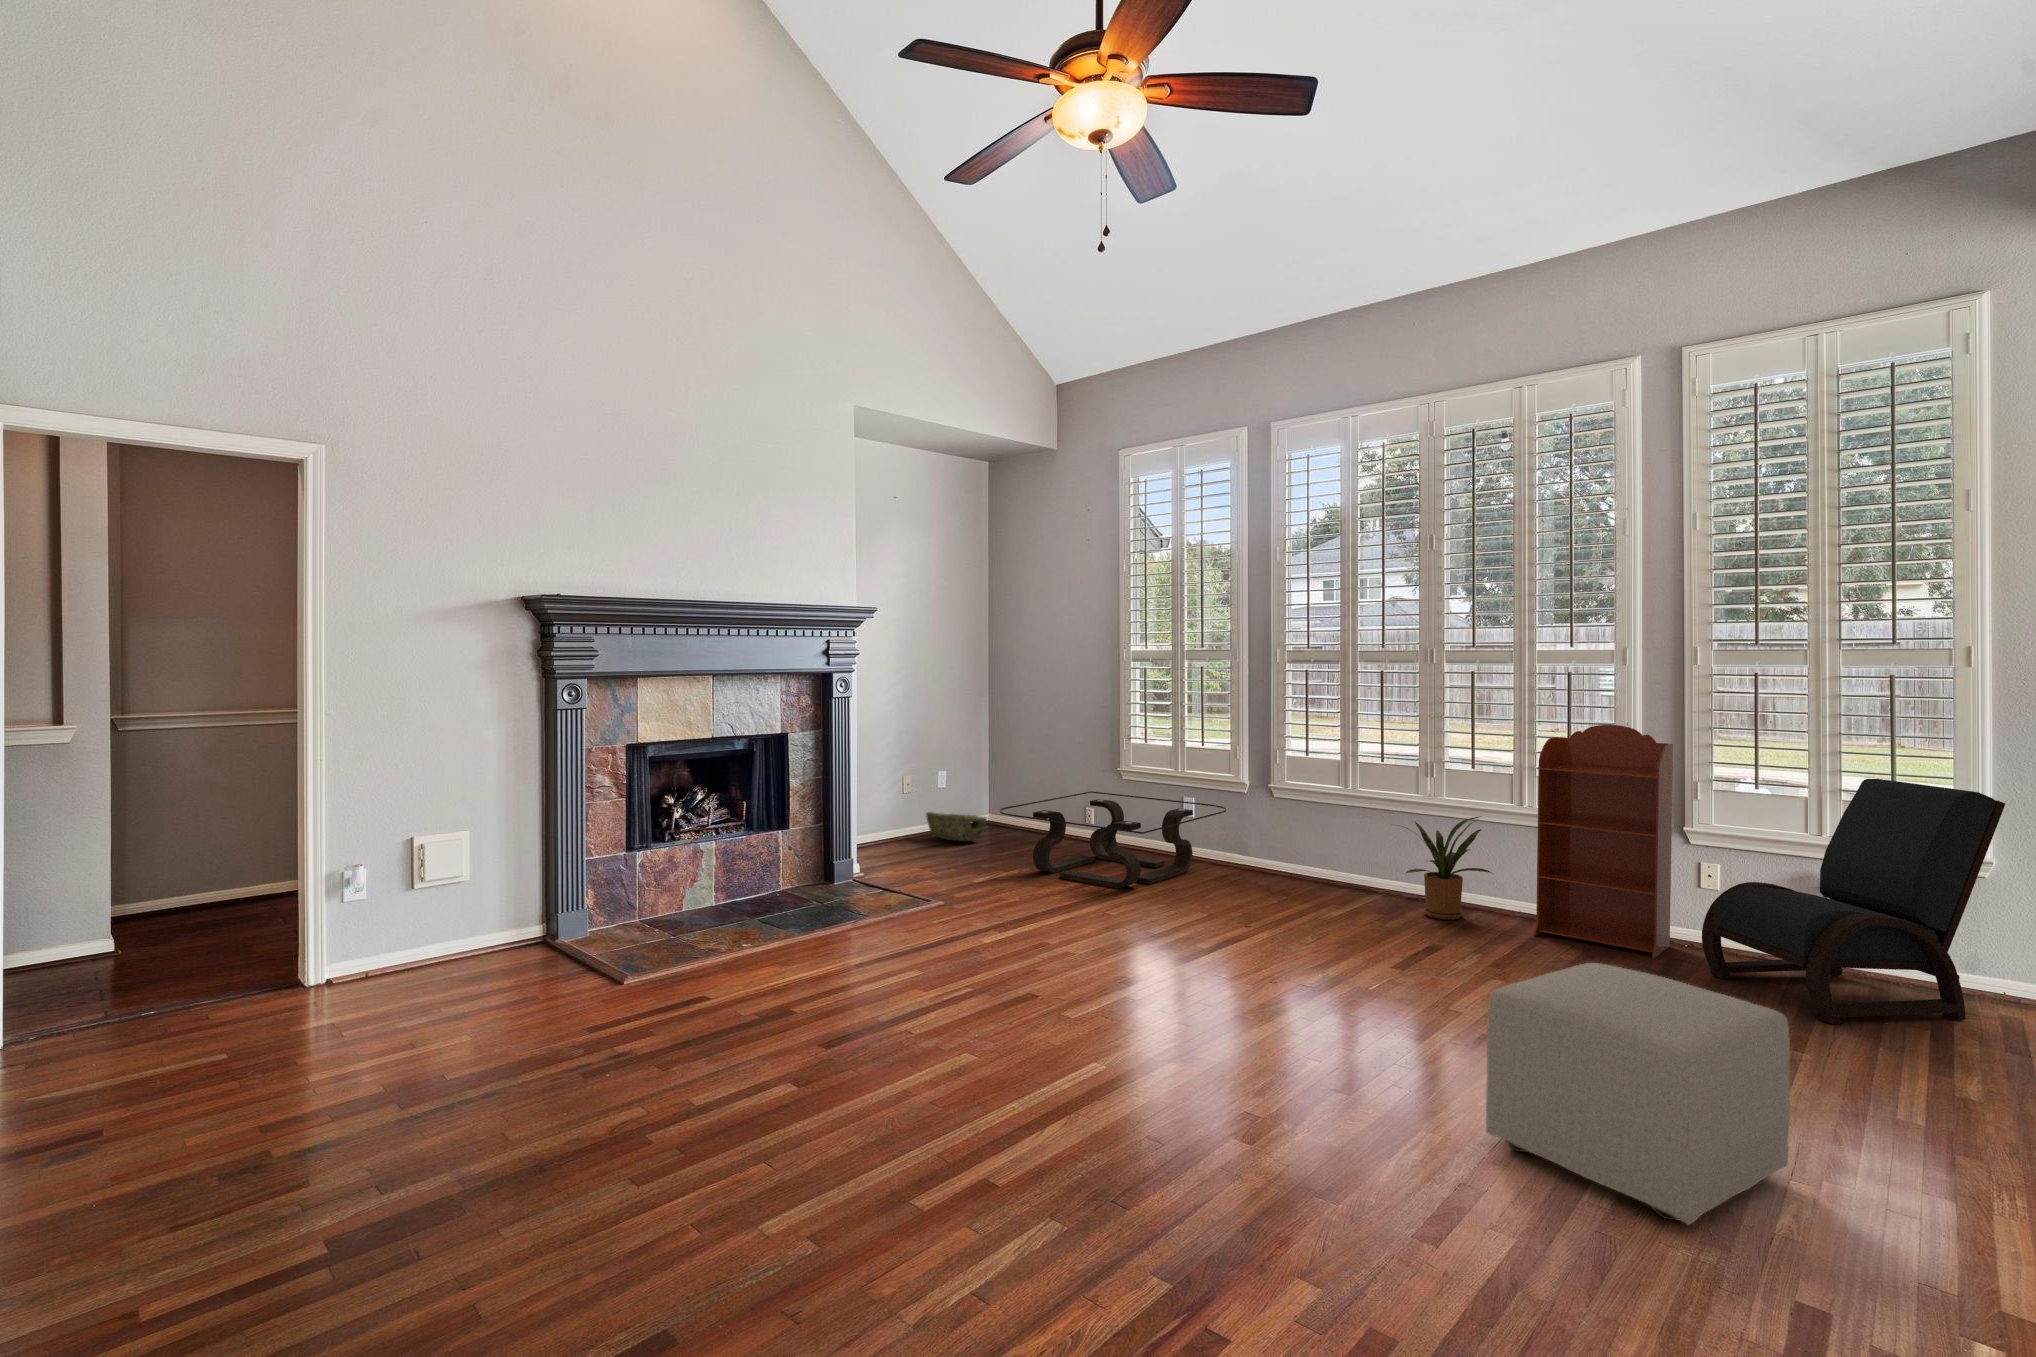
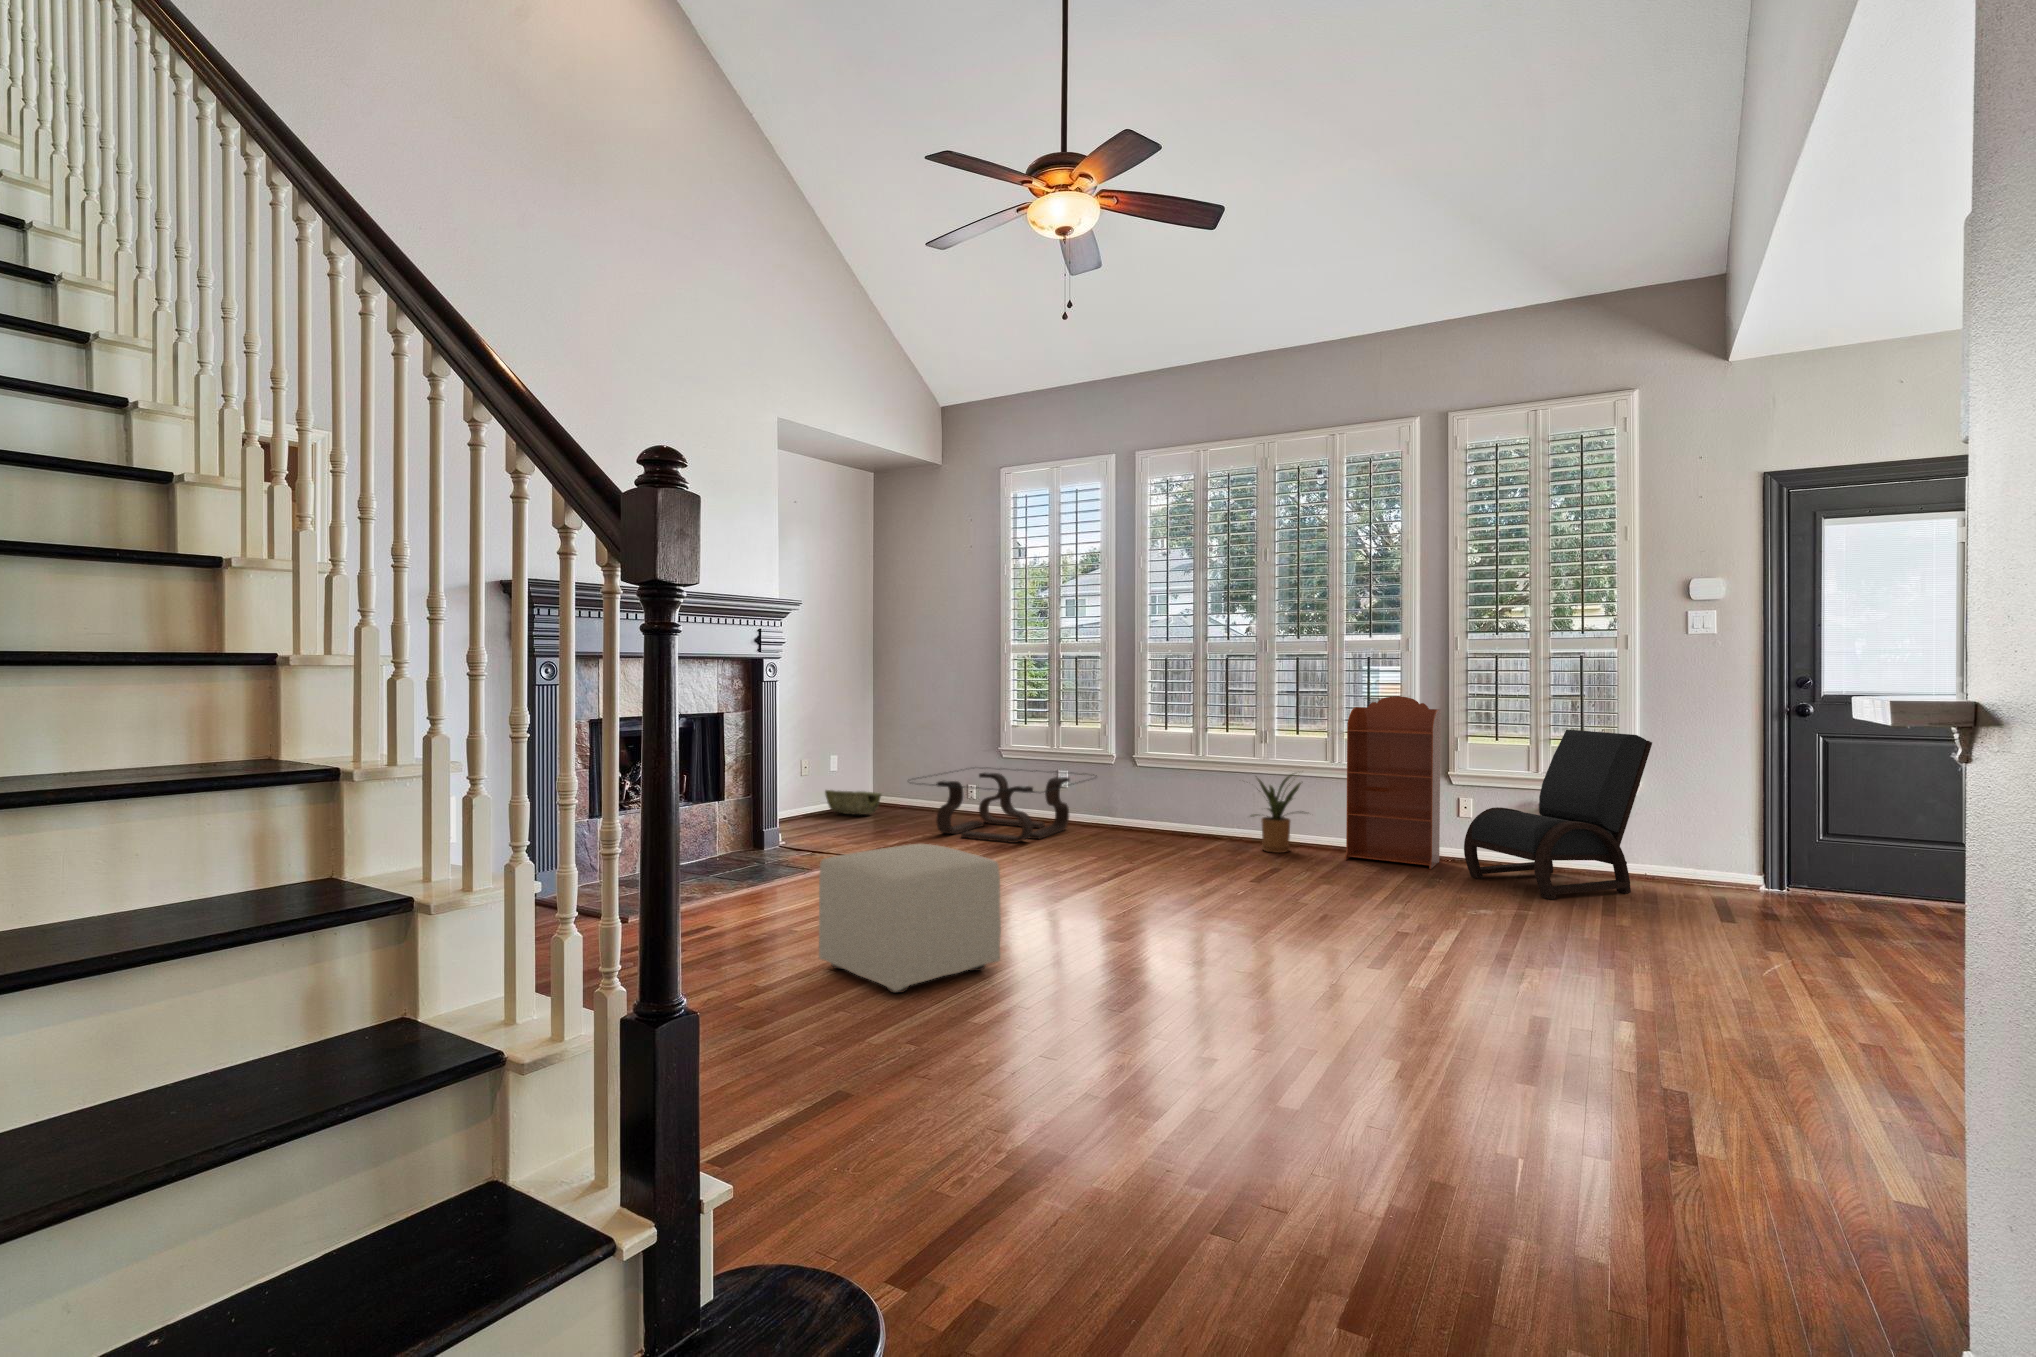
ottoman: present [1486,963,1790,1224] -> present [819,844,1001,993]

